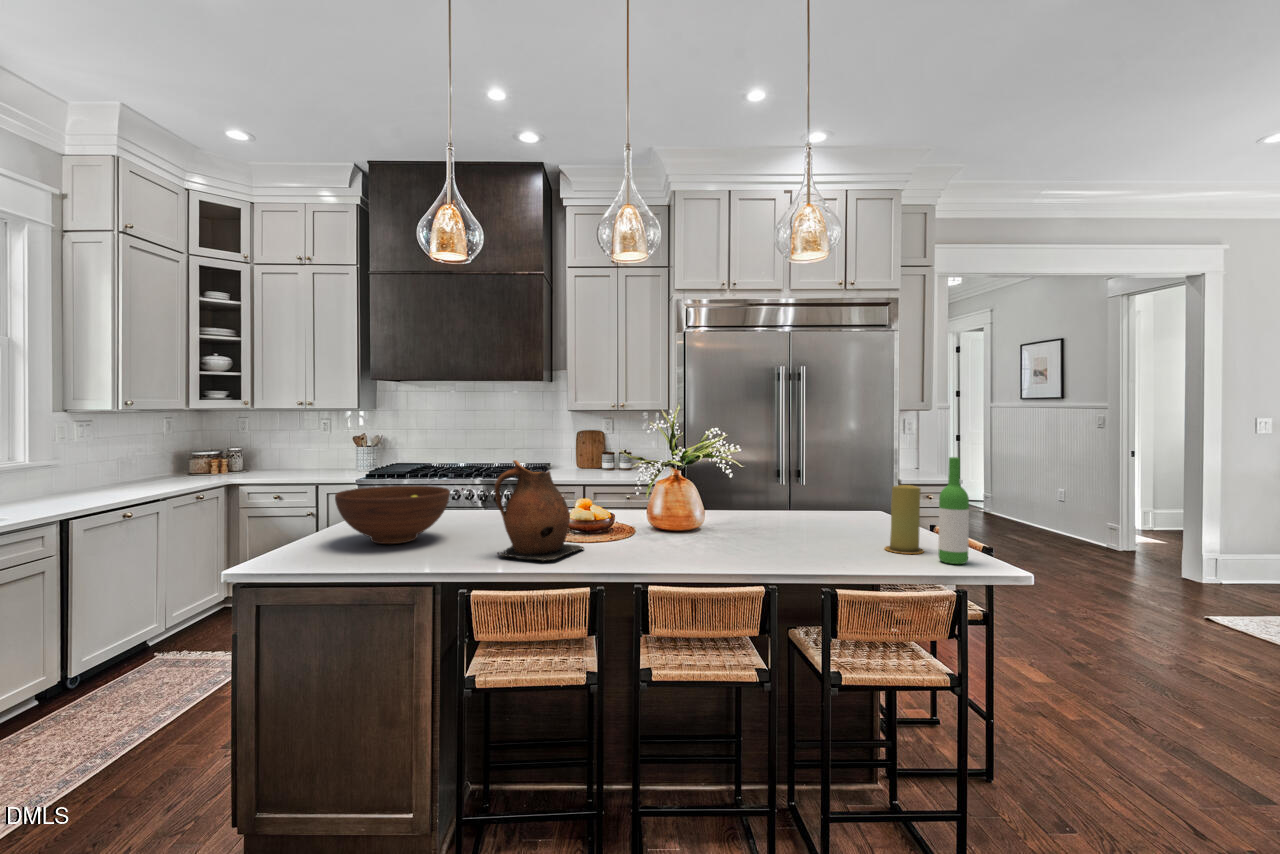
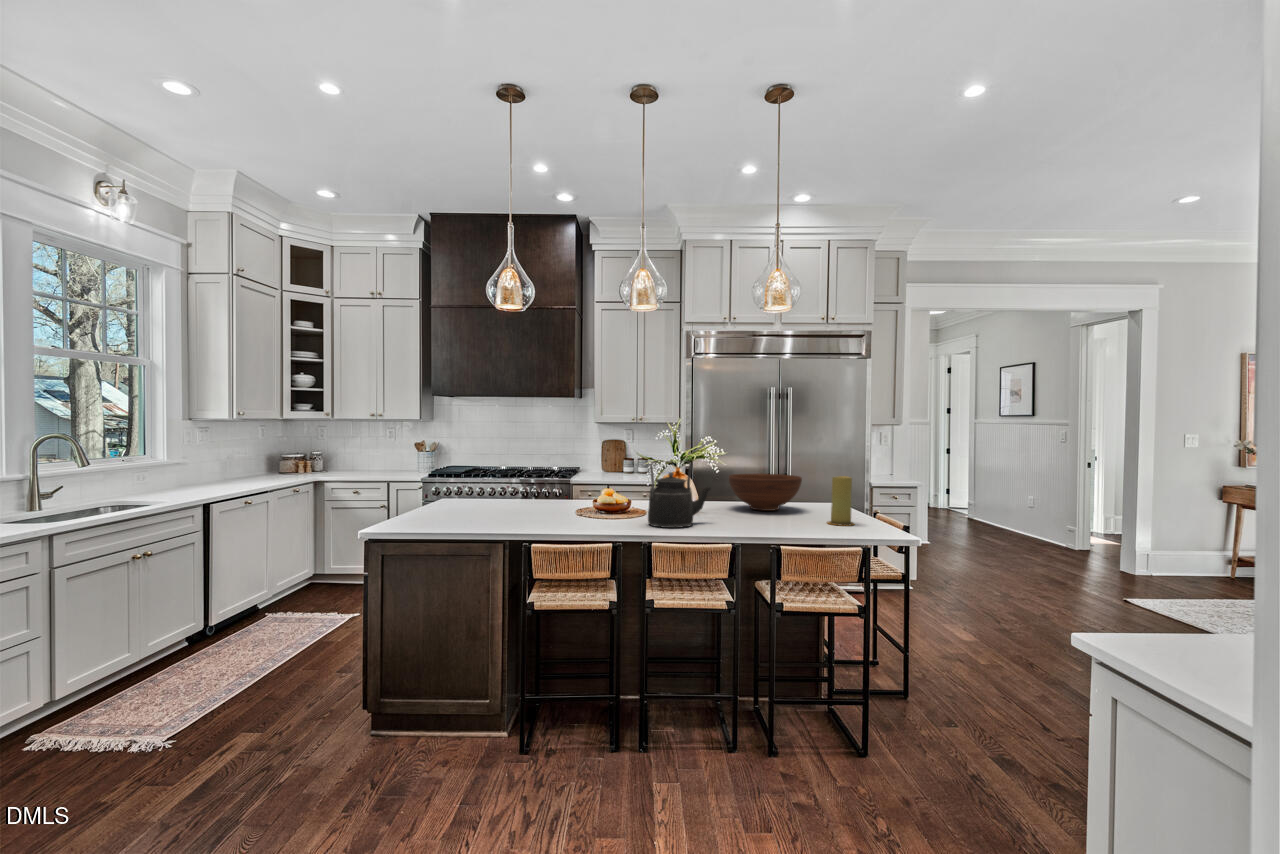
wine bottle: present [938,457,969,564] -> none [861,455,882,531]
ceramic pitcher: present [495,460,583,562] -> none [544,455,607,526]
kettle: none [641,467,728,563] -> present [648,461,711,528]
fruit bowl: present [335,486,450,544] -> present [729,474,802,511]

